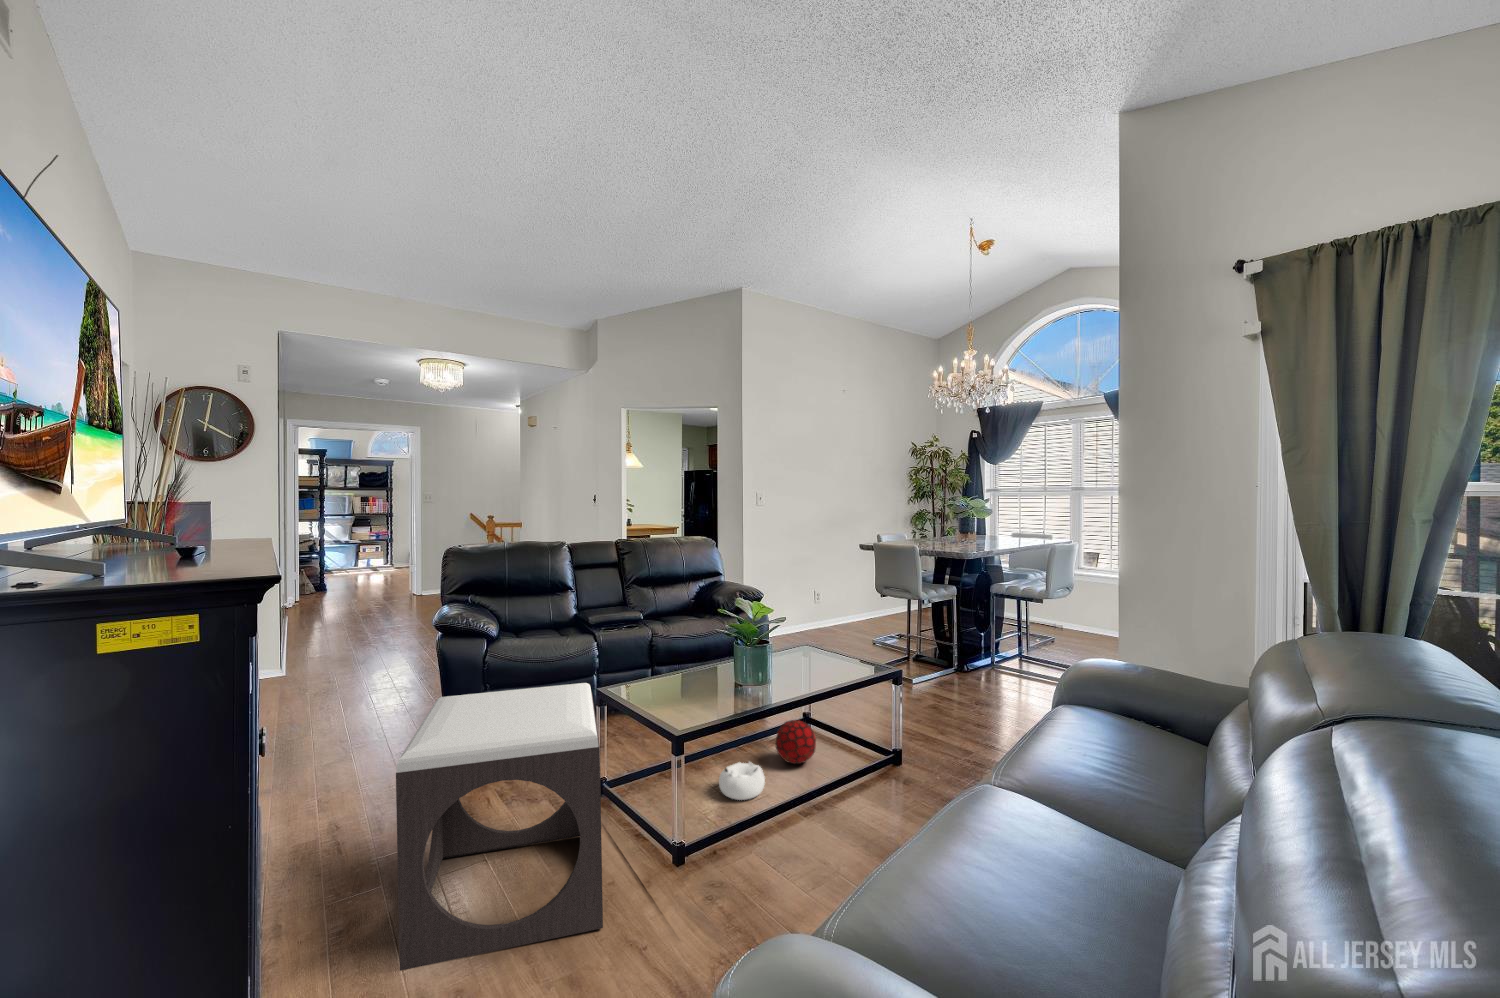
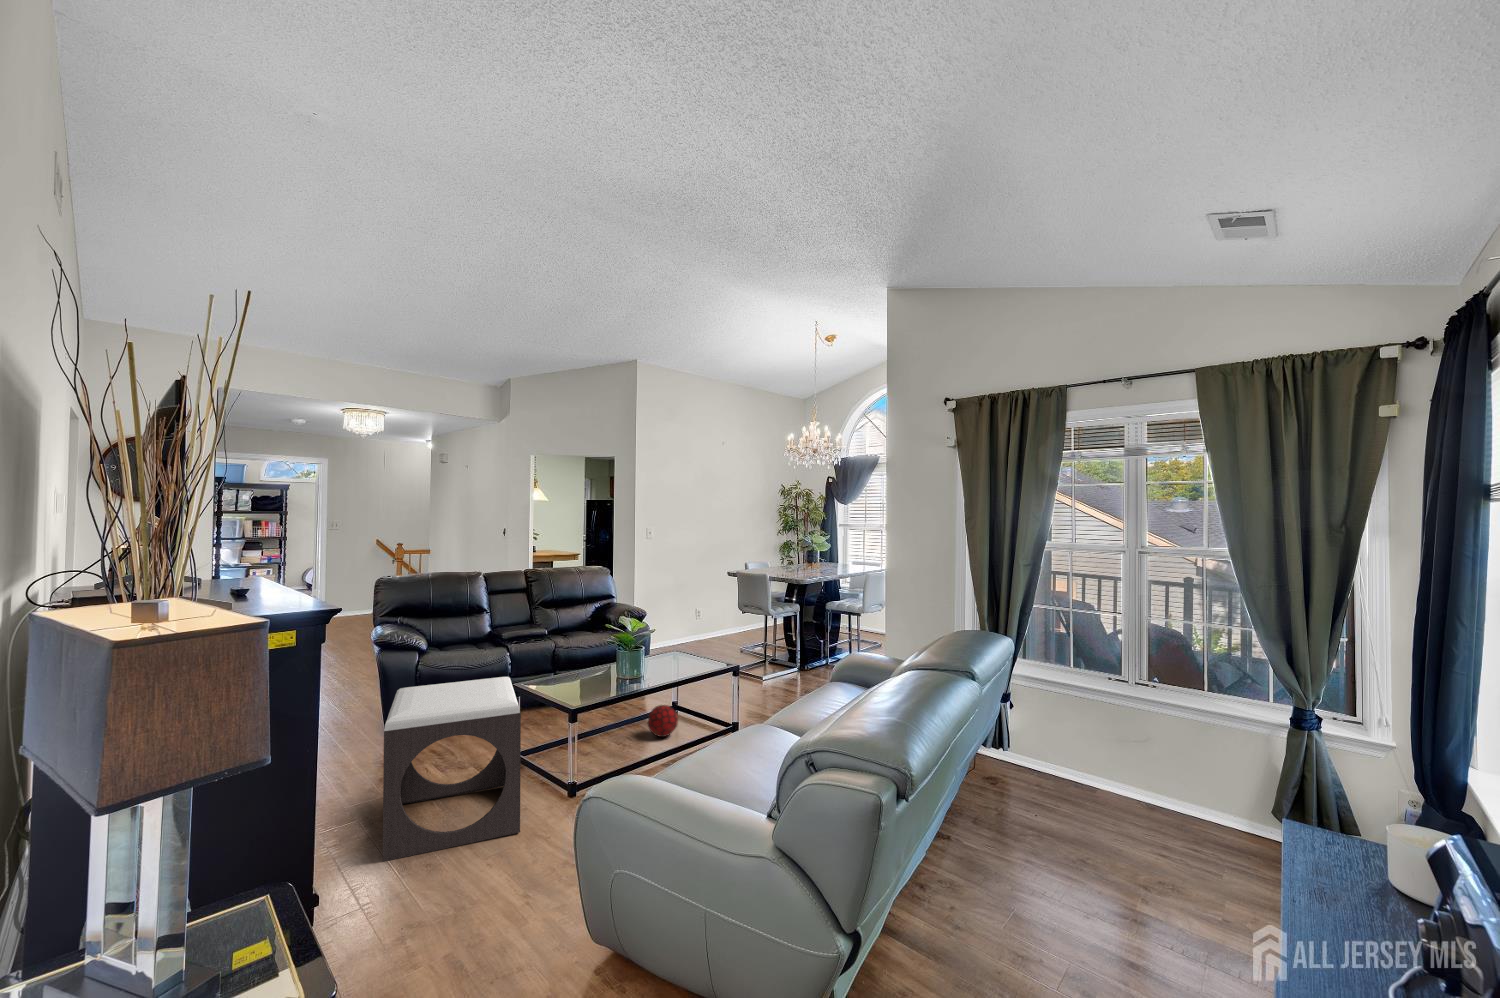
decorative bowl: present [719,762,765,800] -> none [604,734,637,760]

